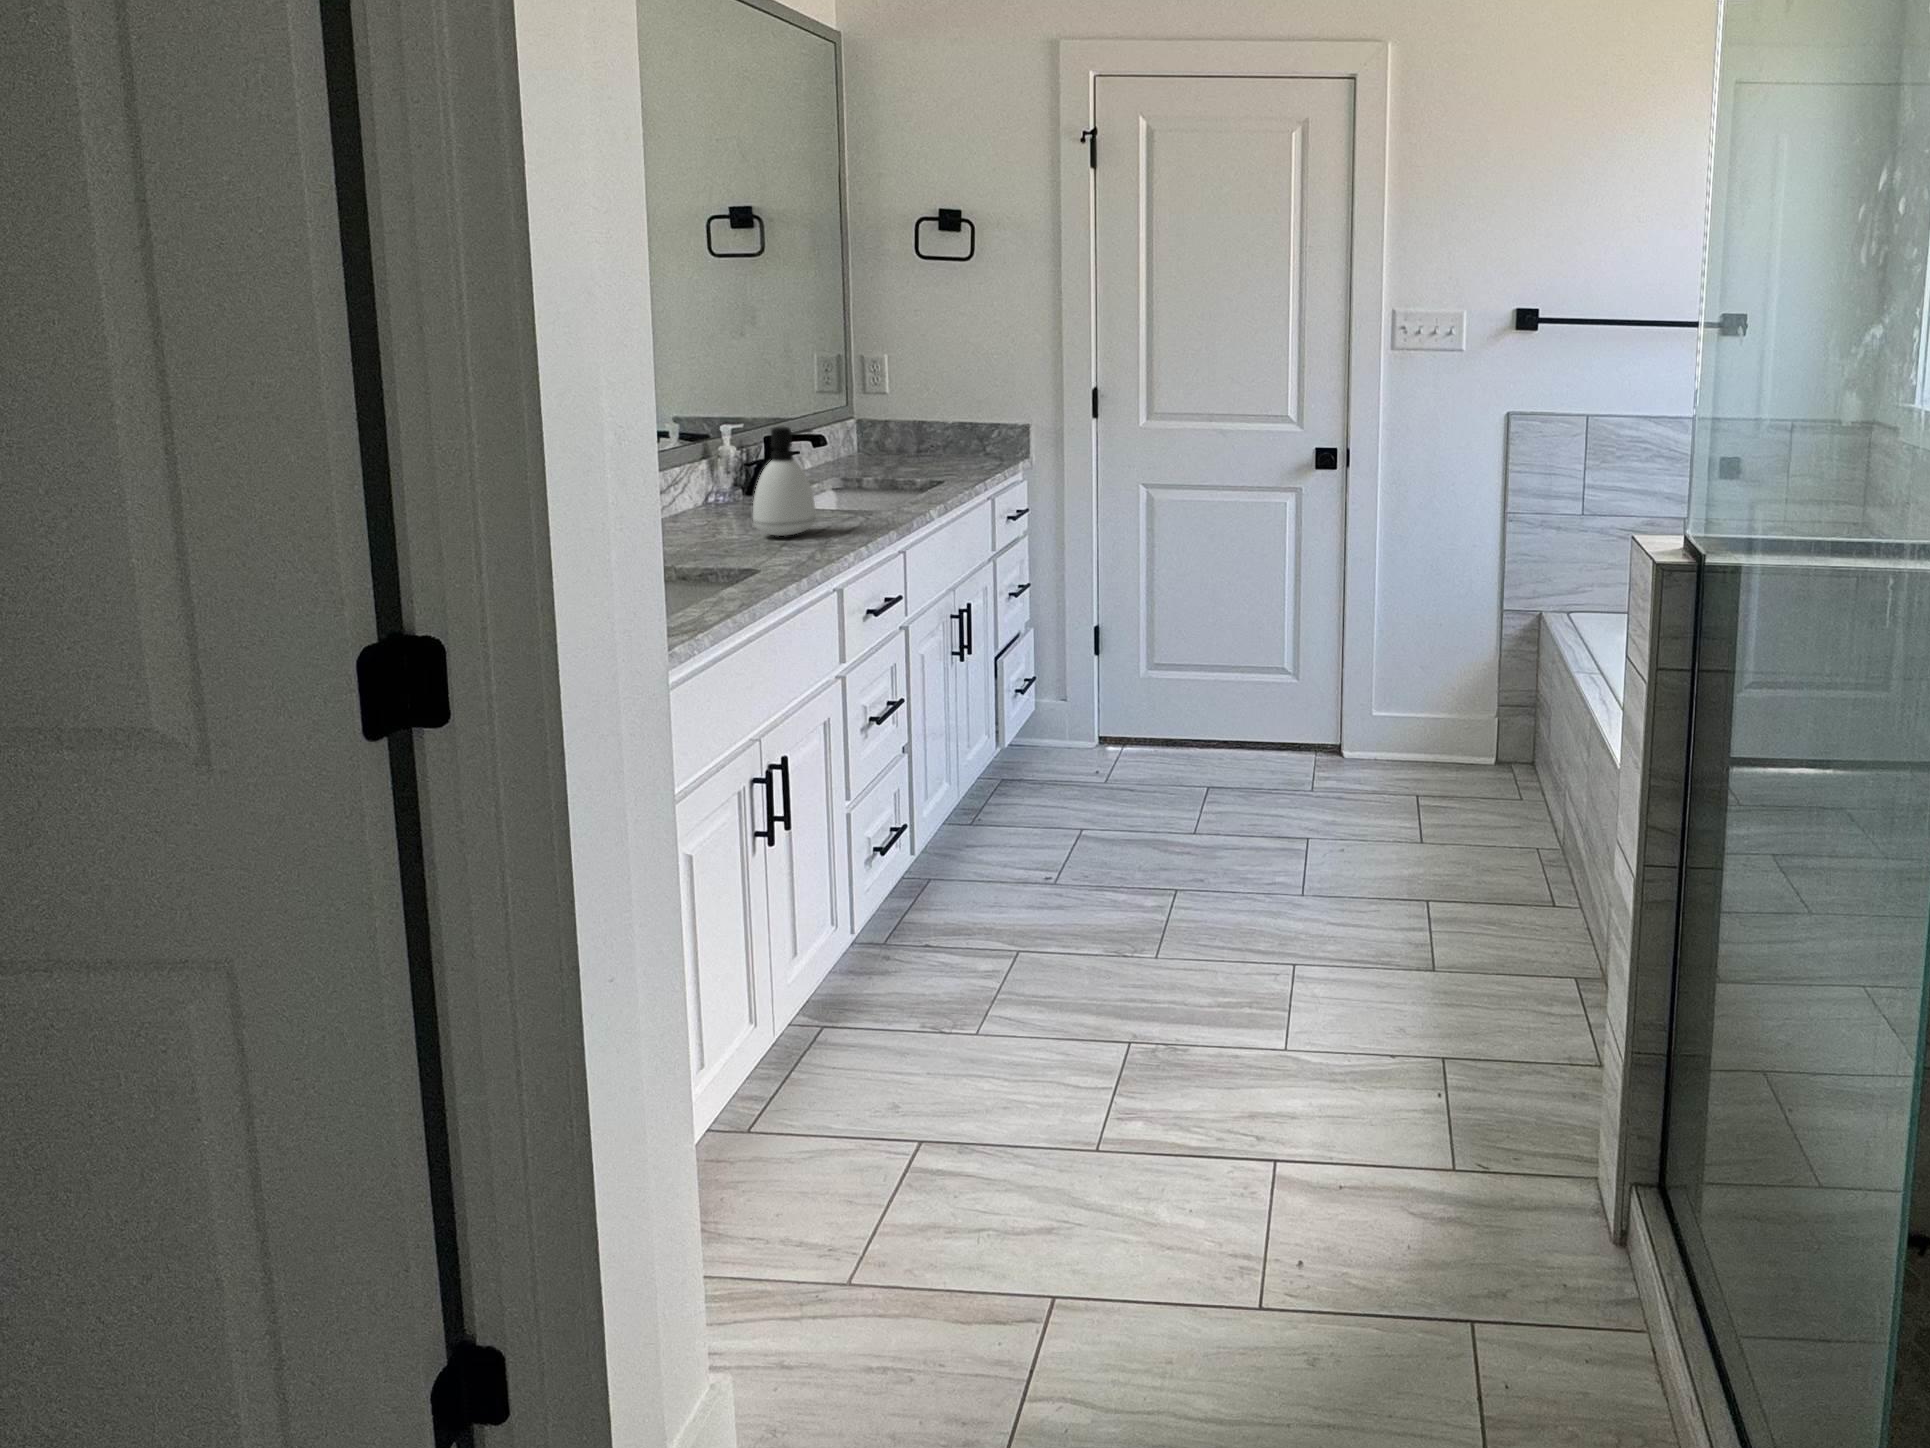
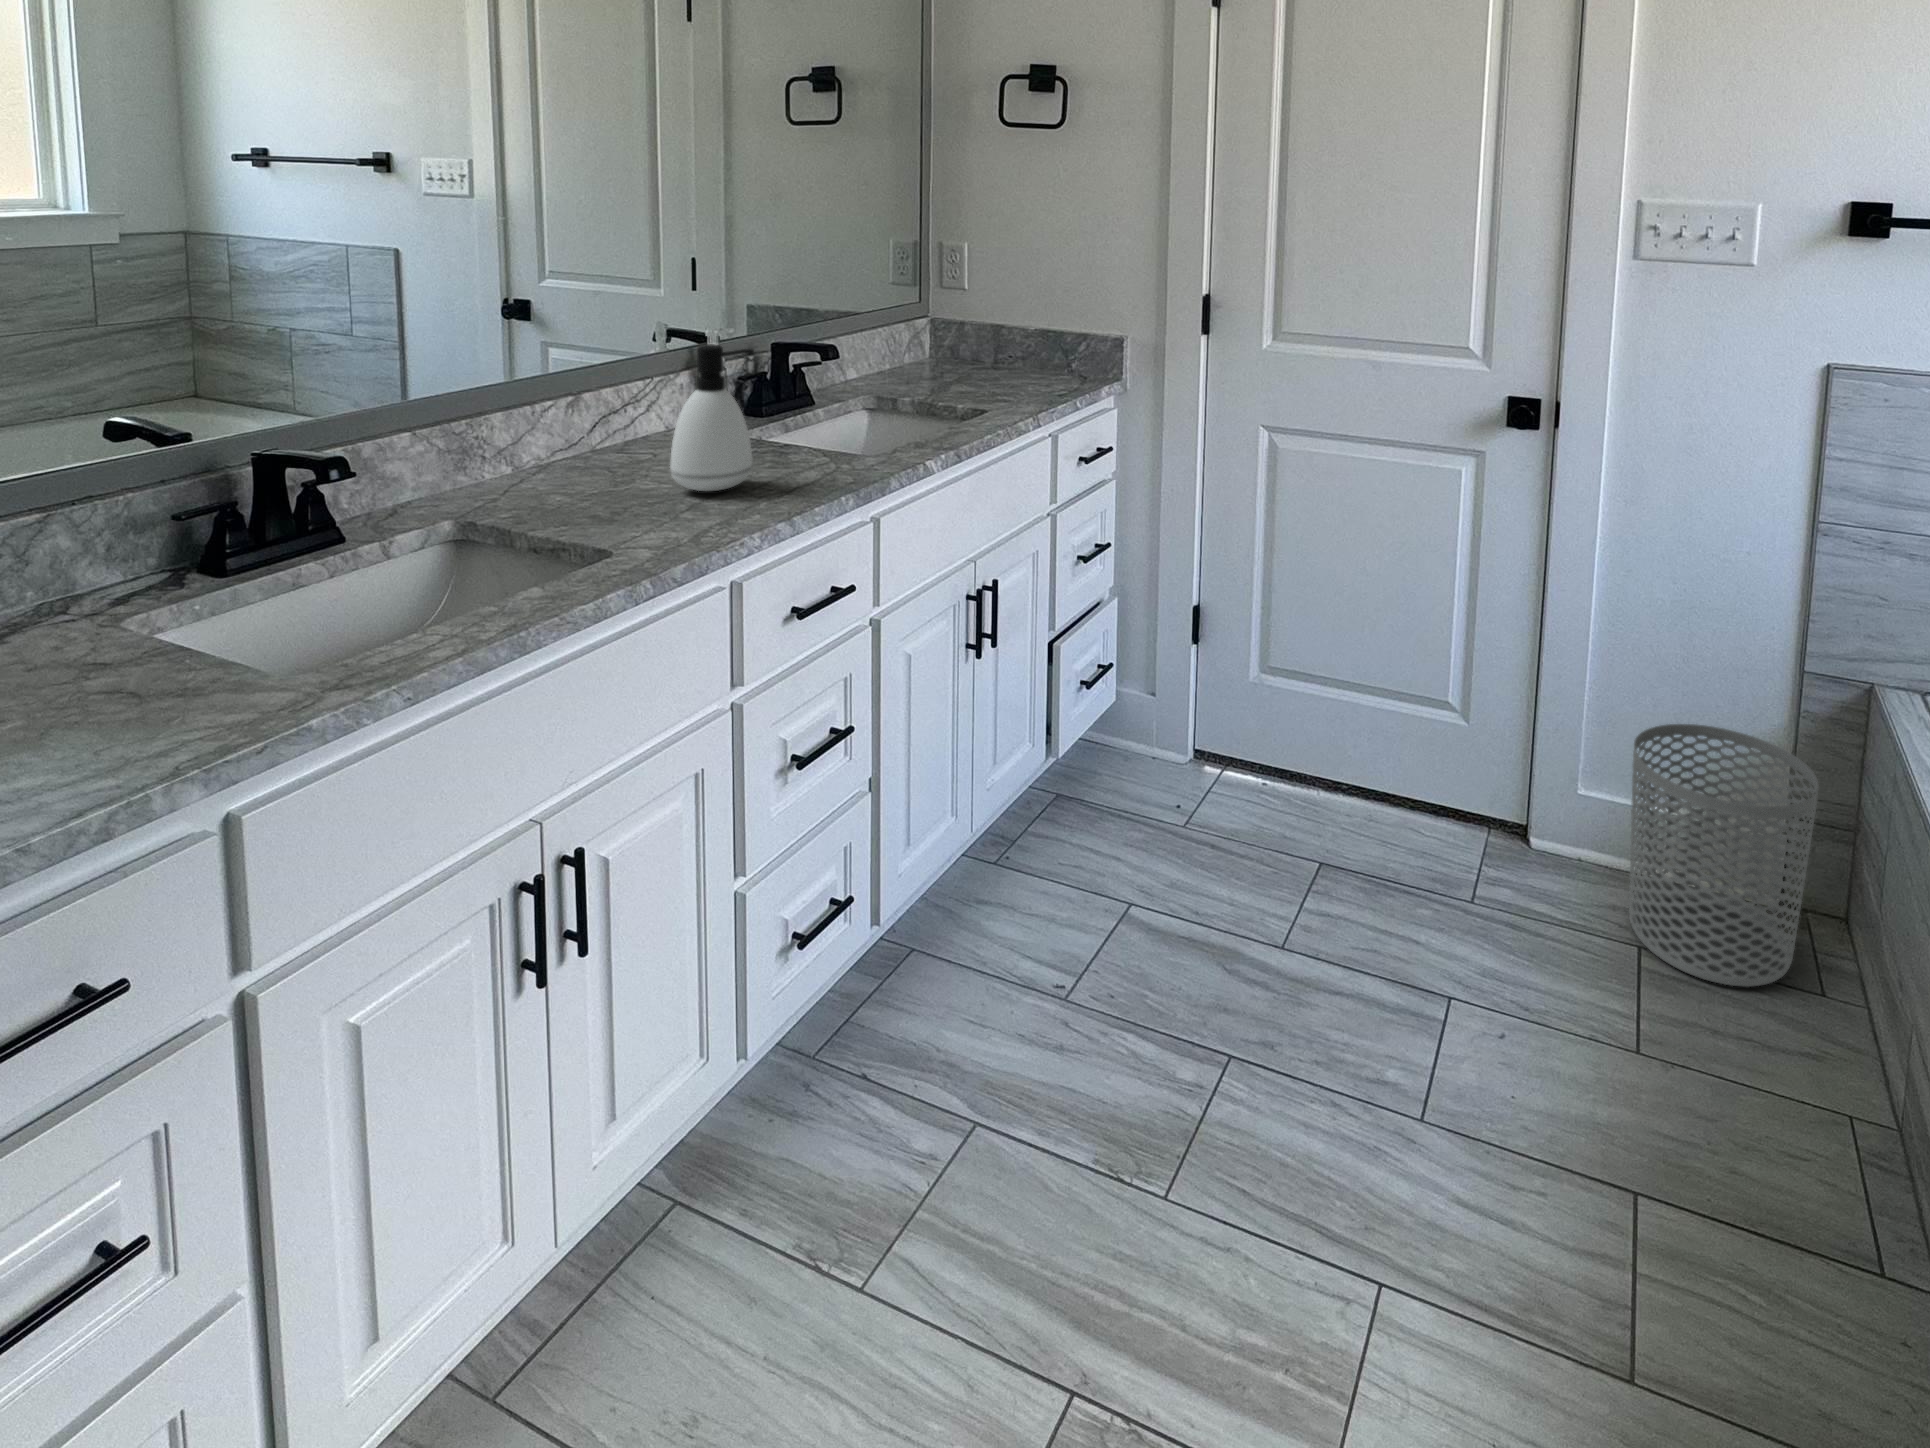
waste bin: none [1407,654,1513,805] -> present [1629,724,1819,987]

